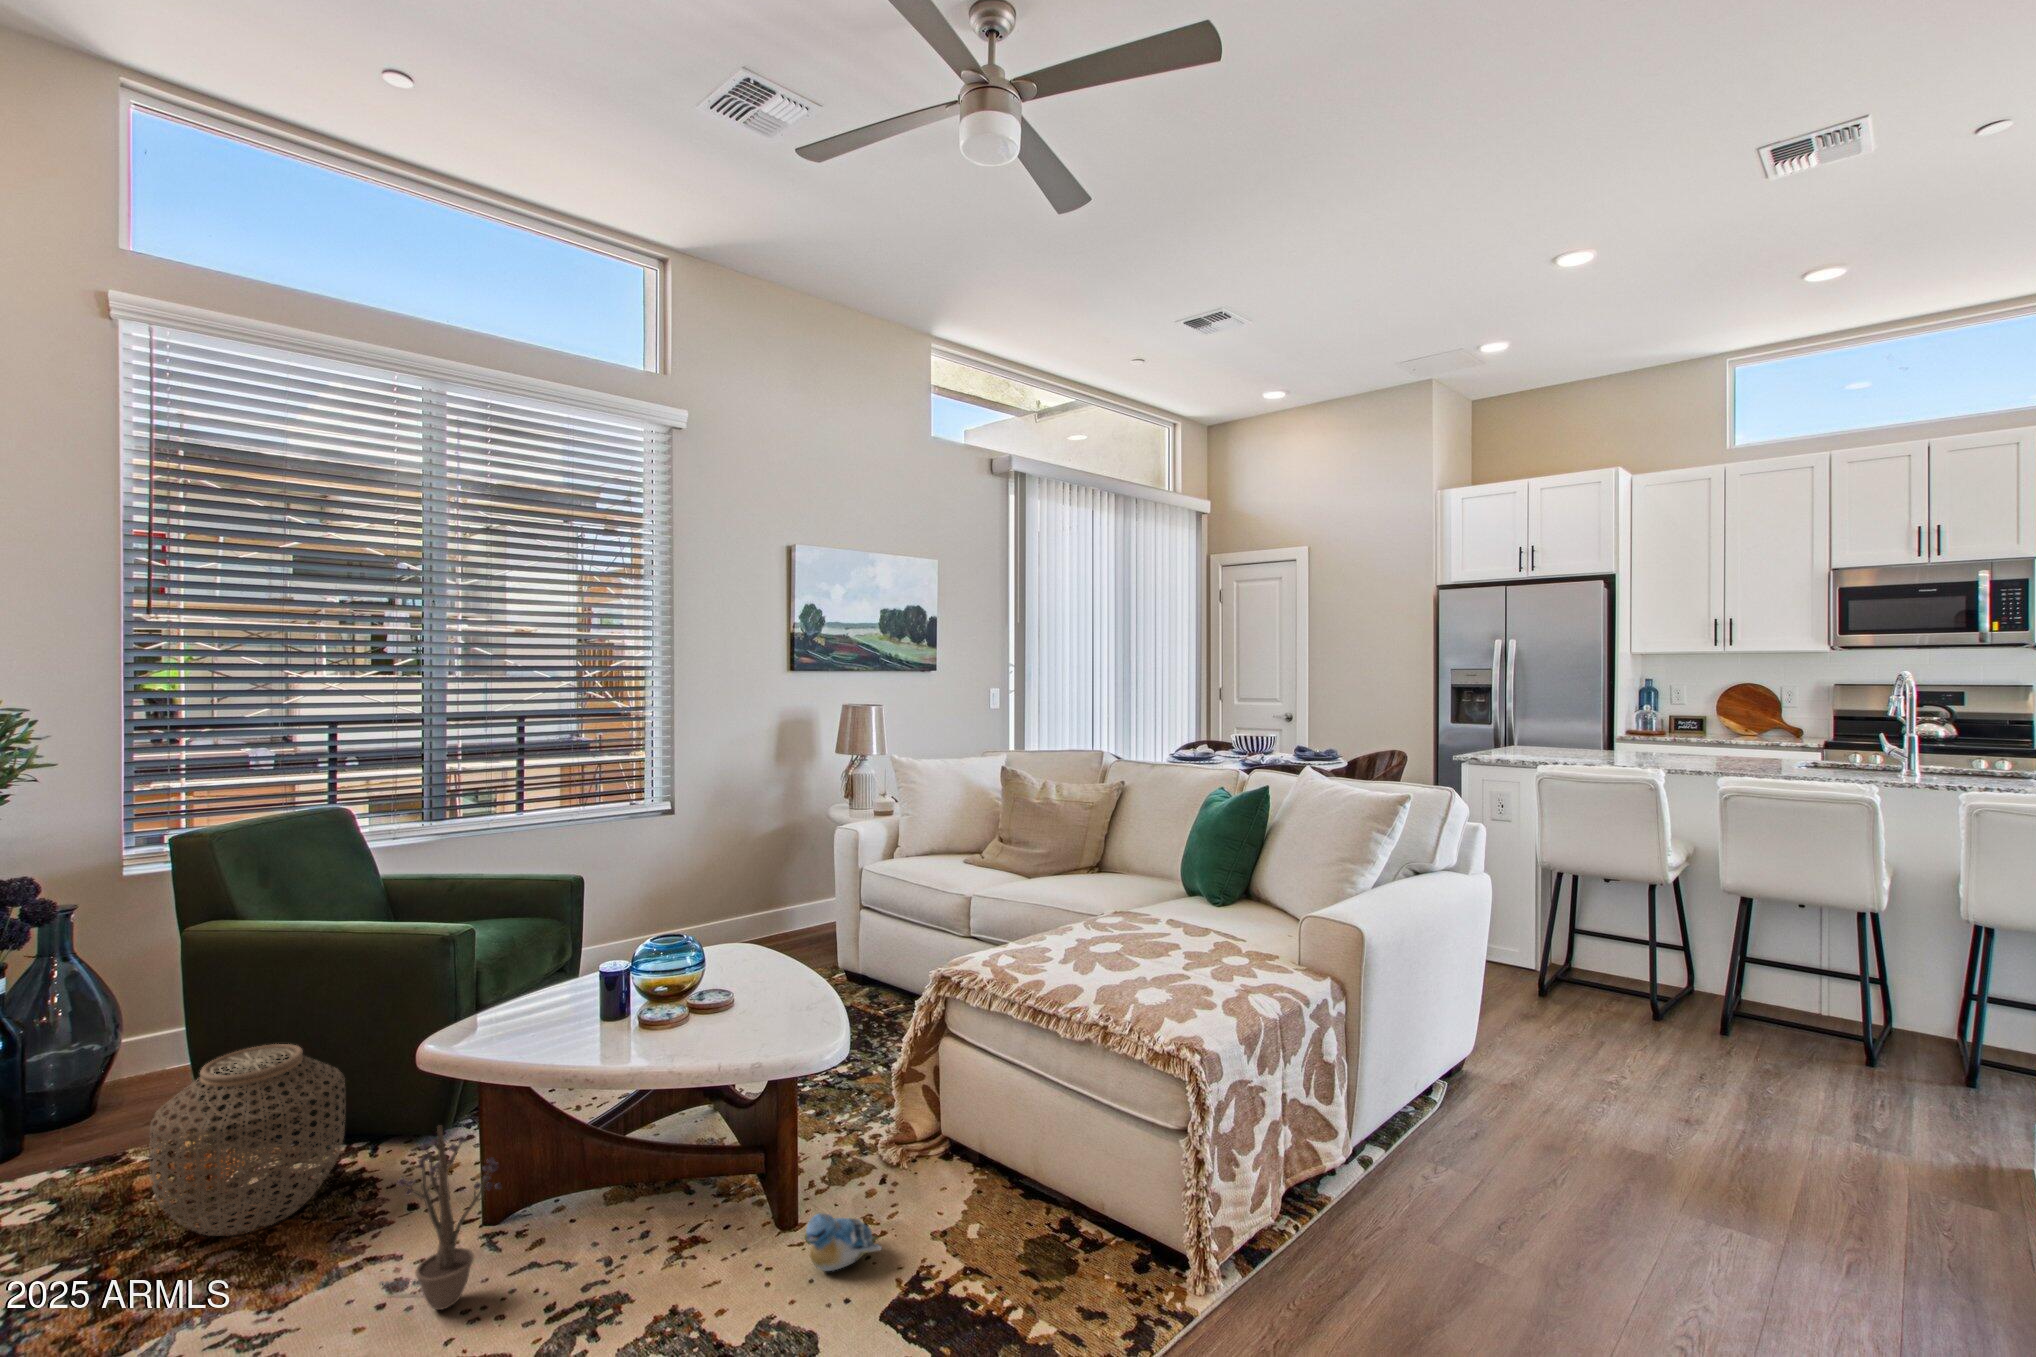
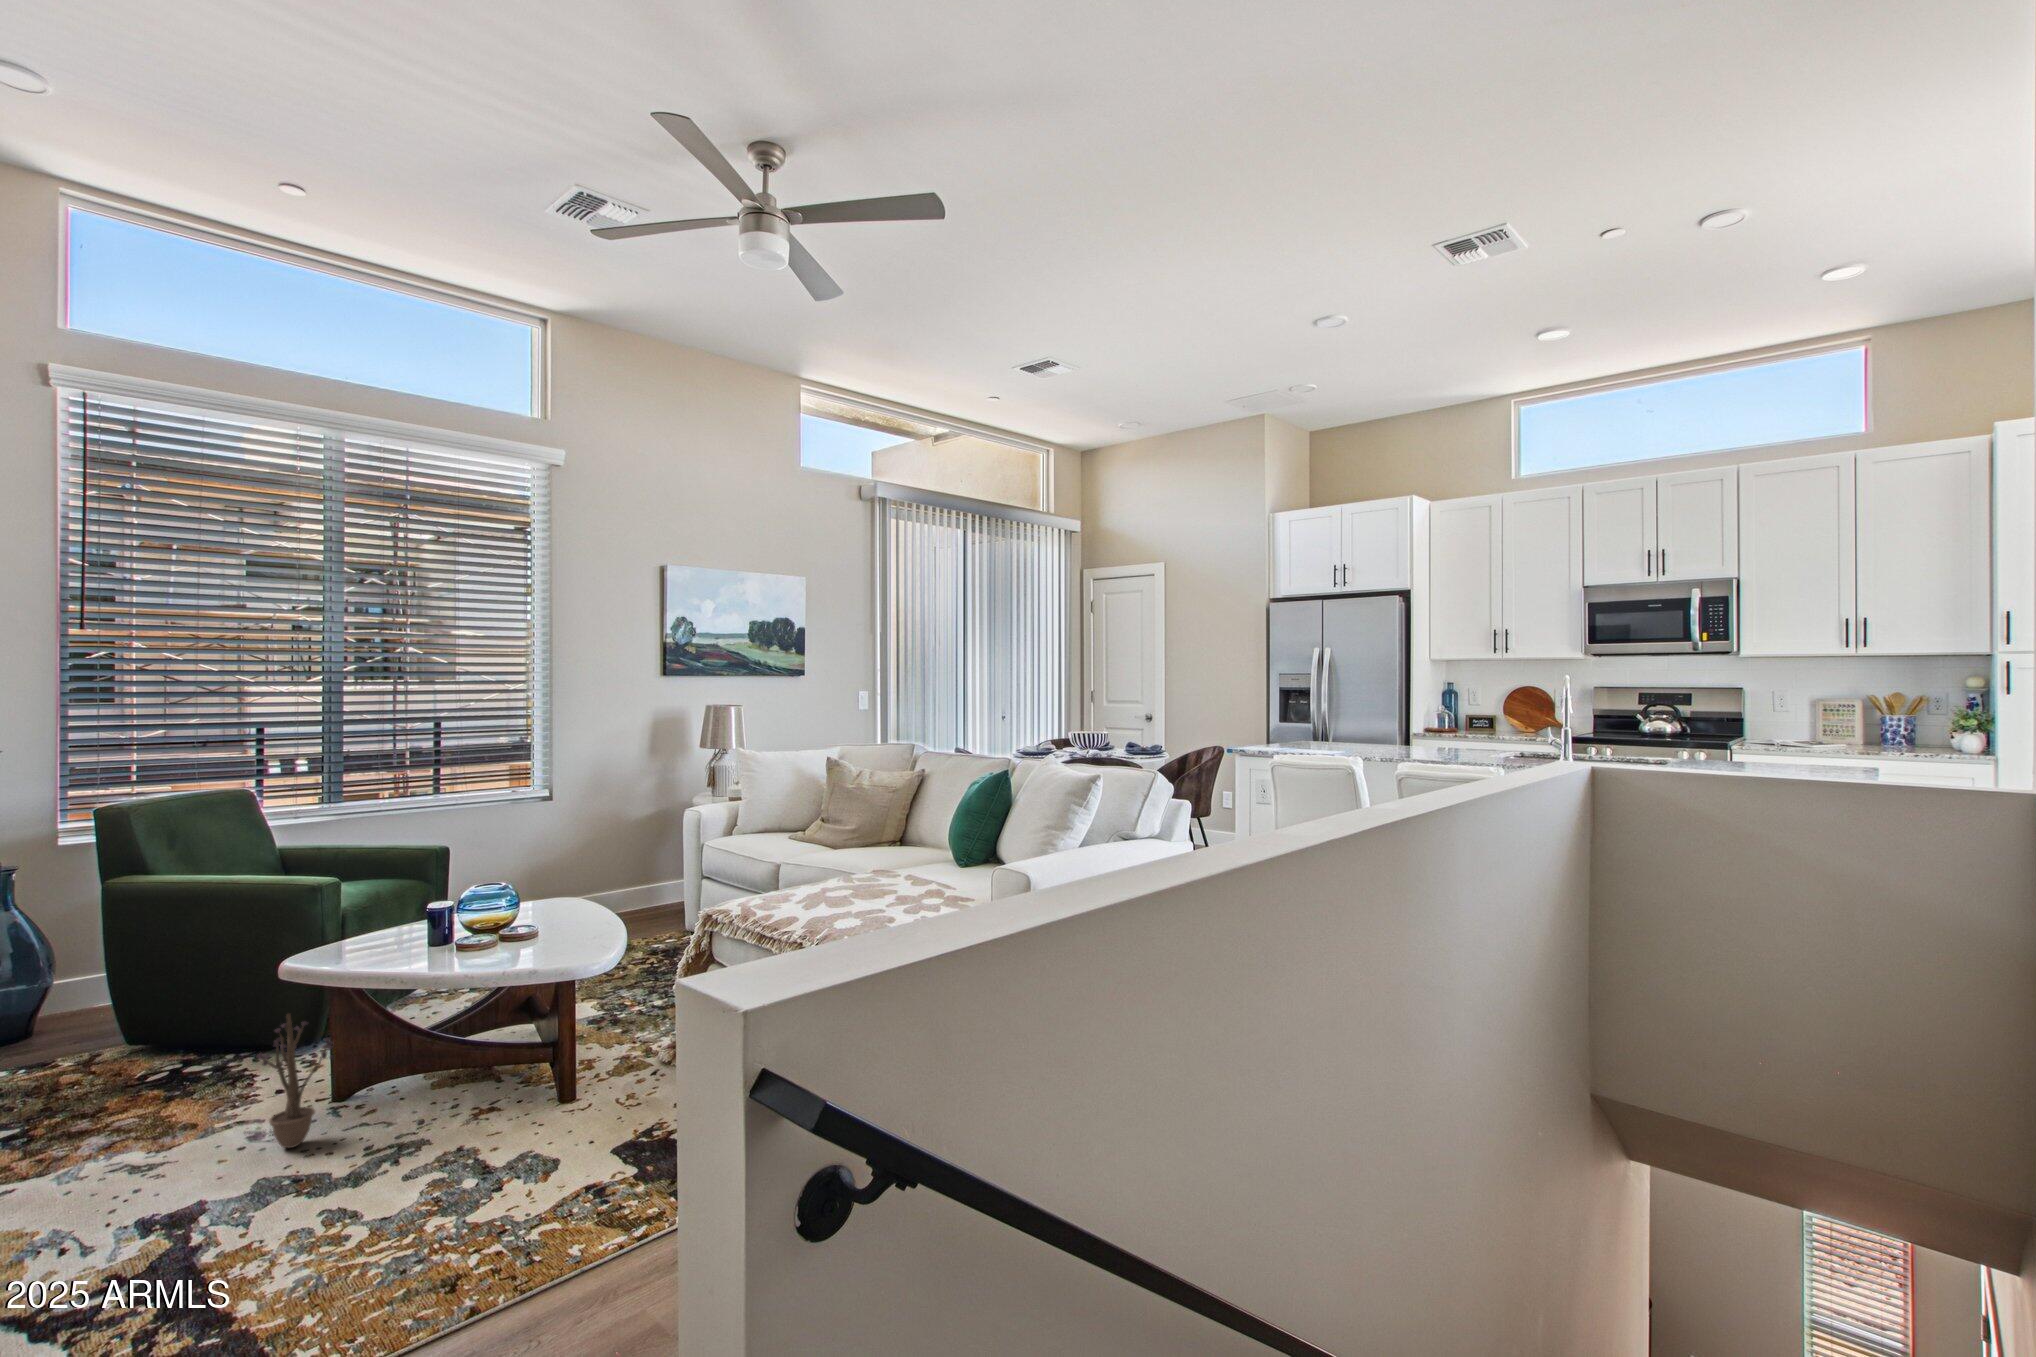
woven basket: present [150,1044,345,1236] -> none [72,969,228,1109]
plush toy: present [804,1213,882,1271] -> none [566,1083,631,1125]

